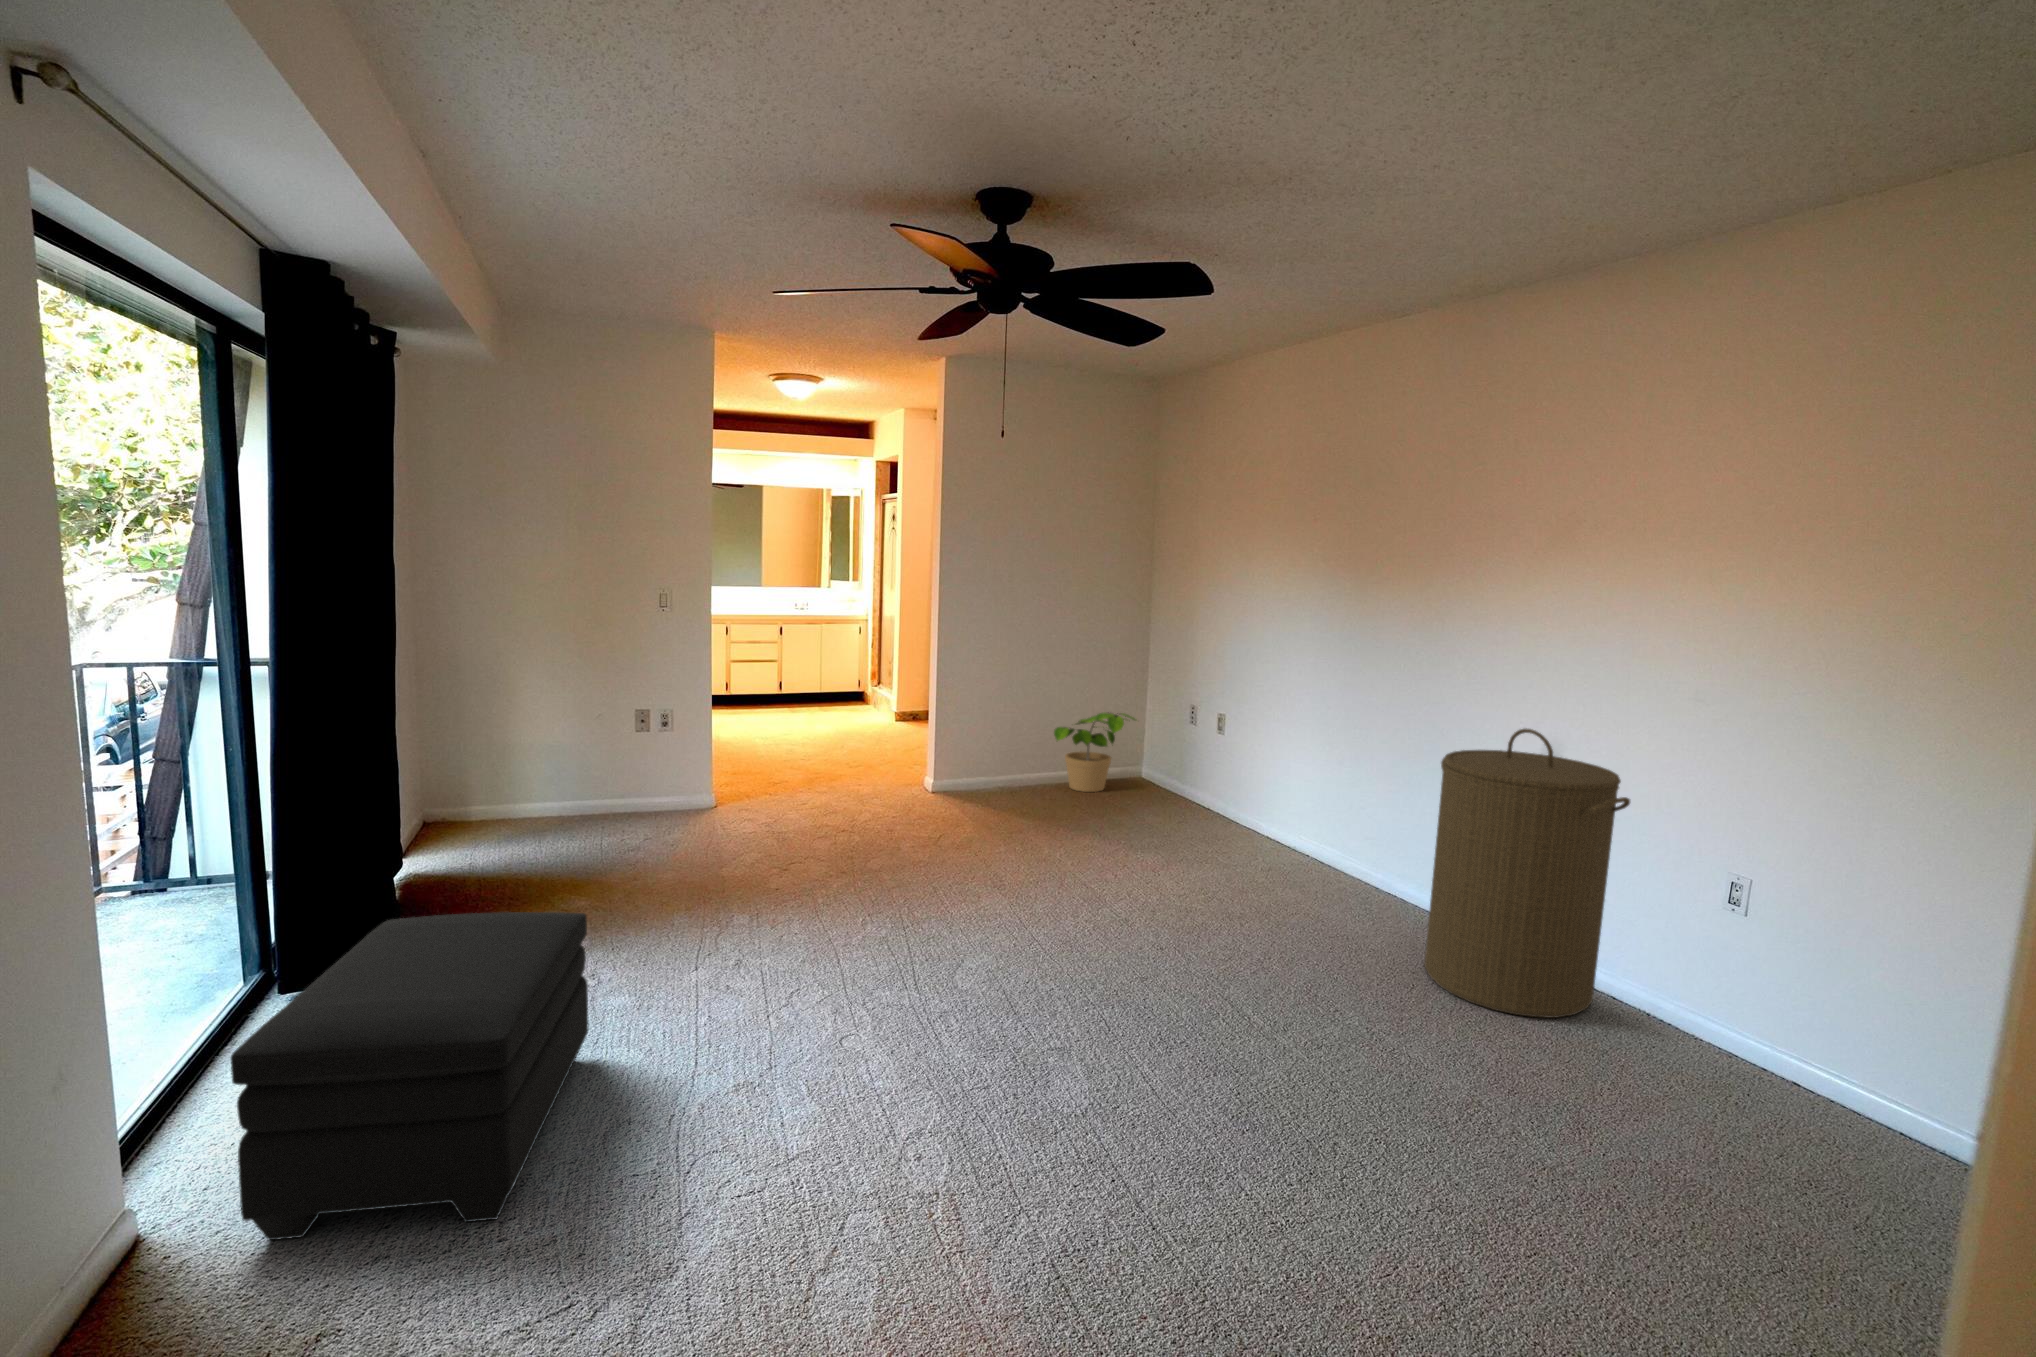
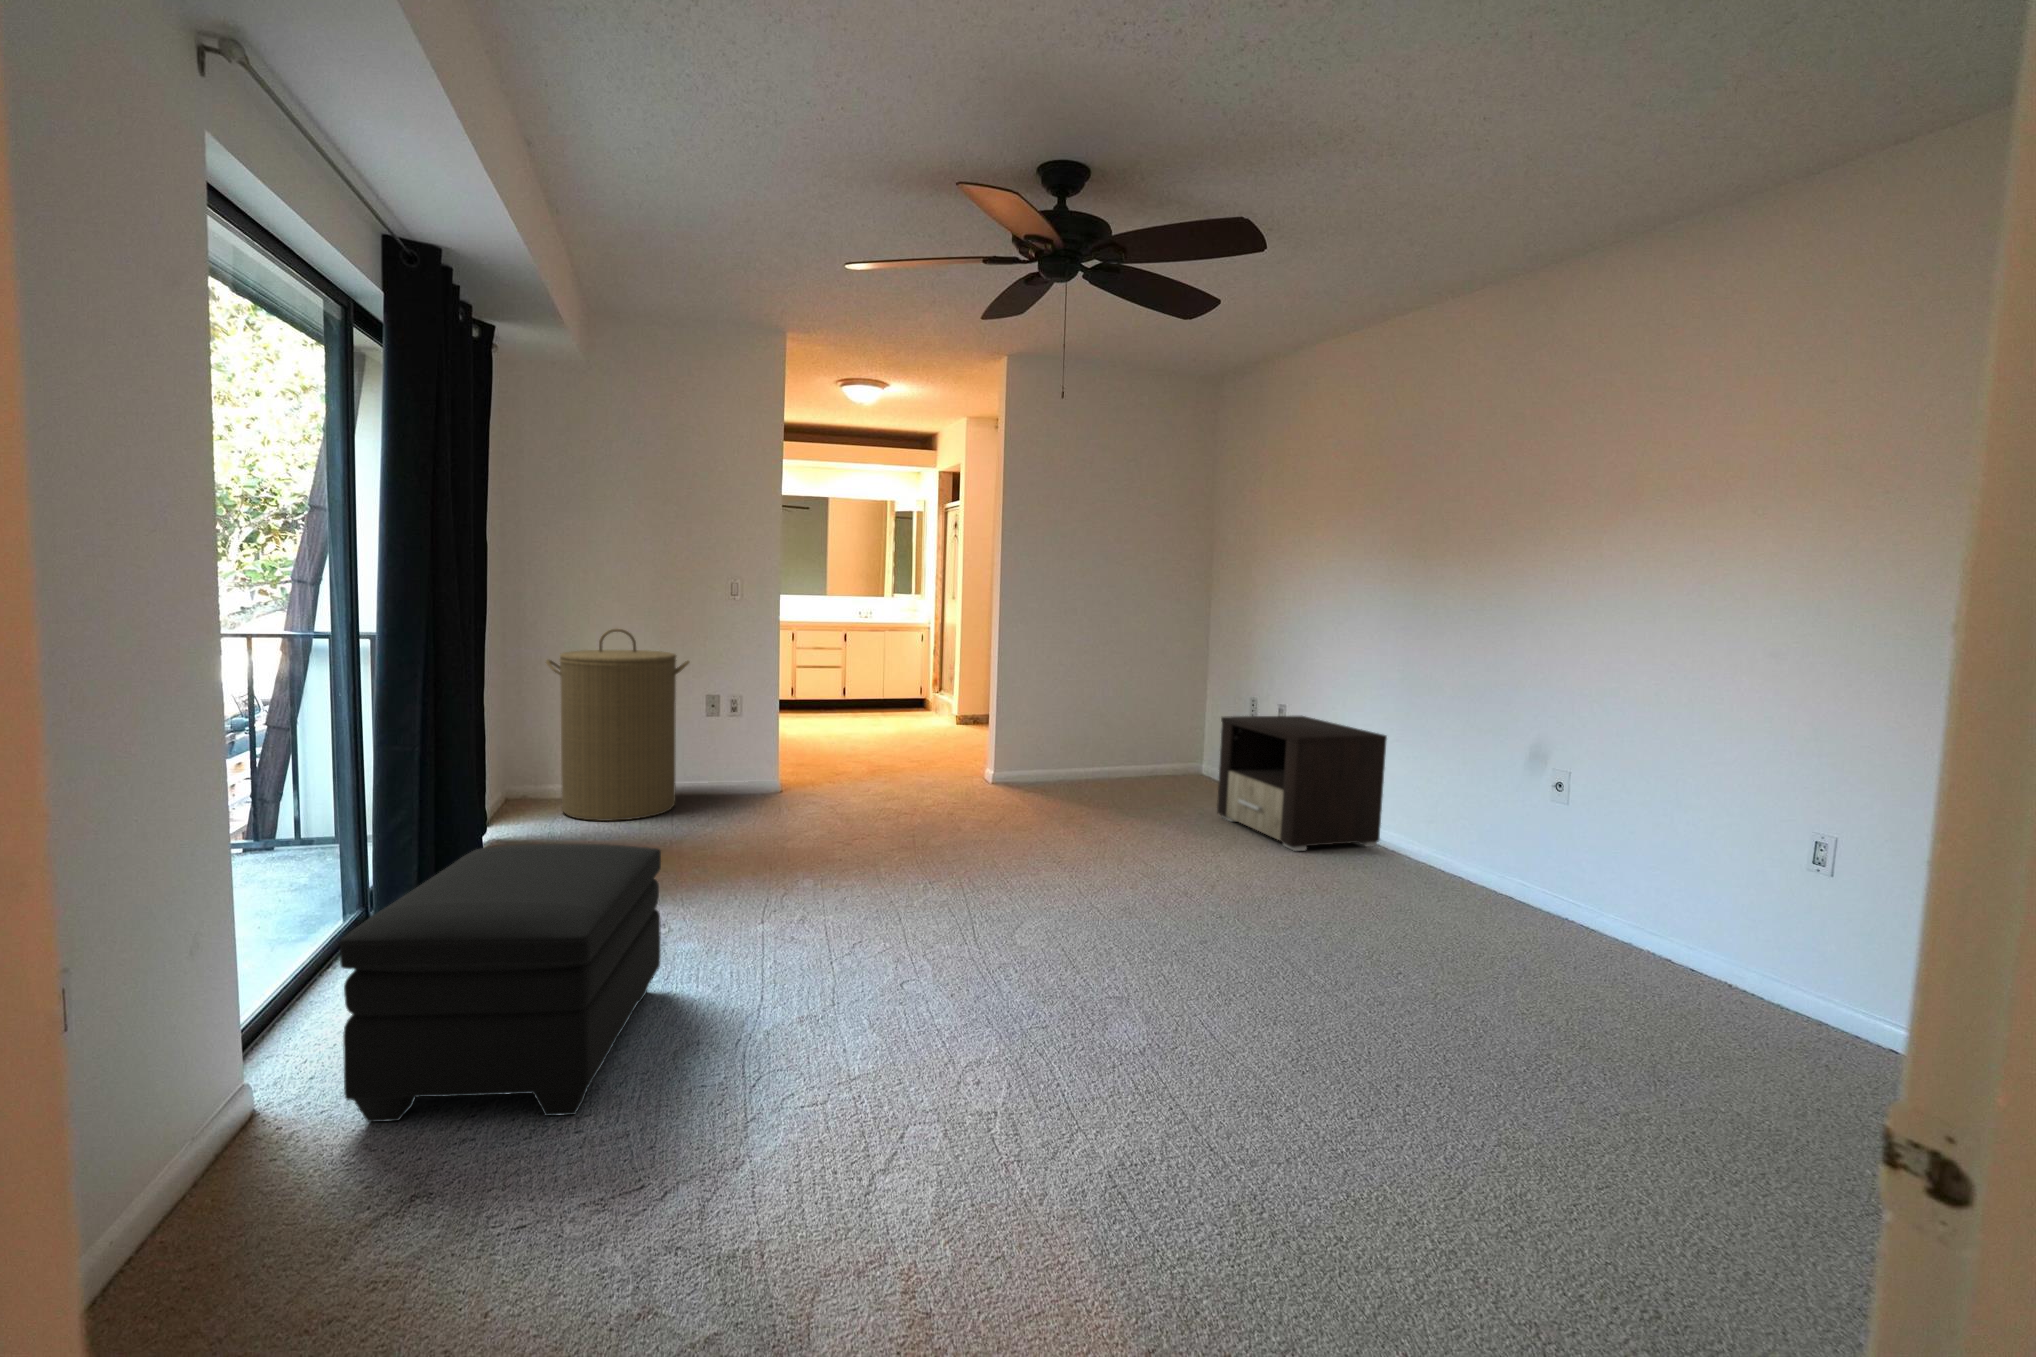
potted plant: present [1054,712,1136,792] -> none [1111,705,1197,786]
nightstand: none [1158,726,1324,867] -> present [1217,716,1387,851]
laundry hamper: present [1424,728,1630,1018] -> present [546,629,689,821]

